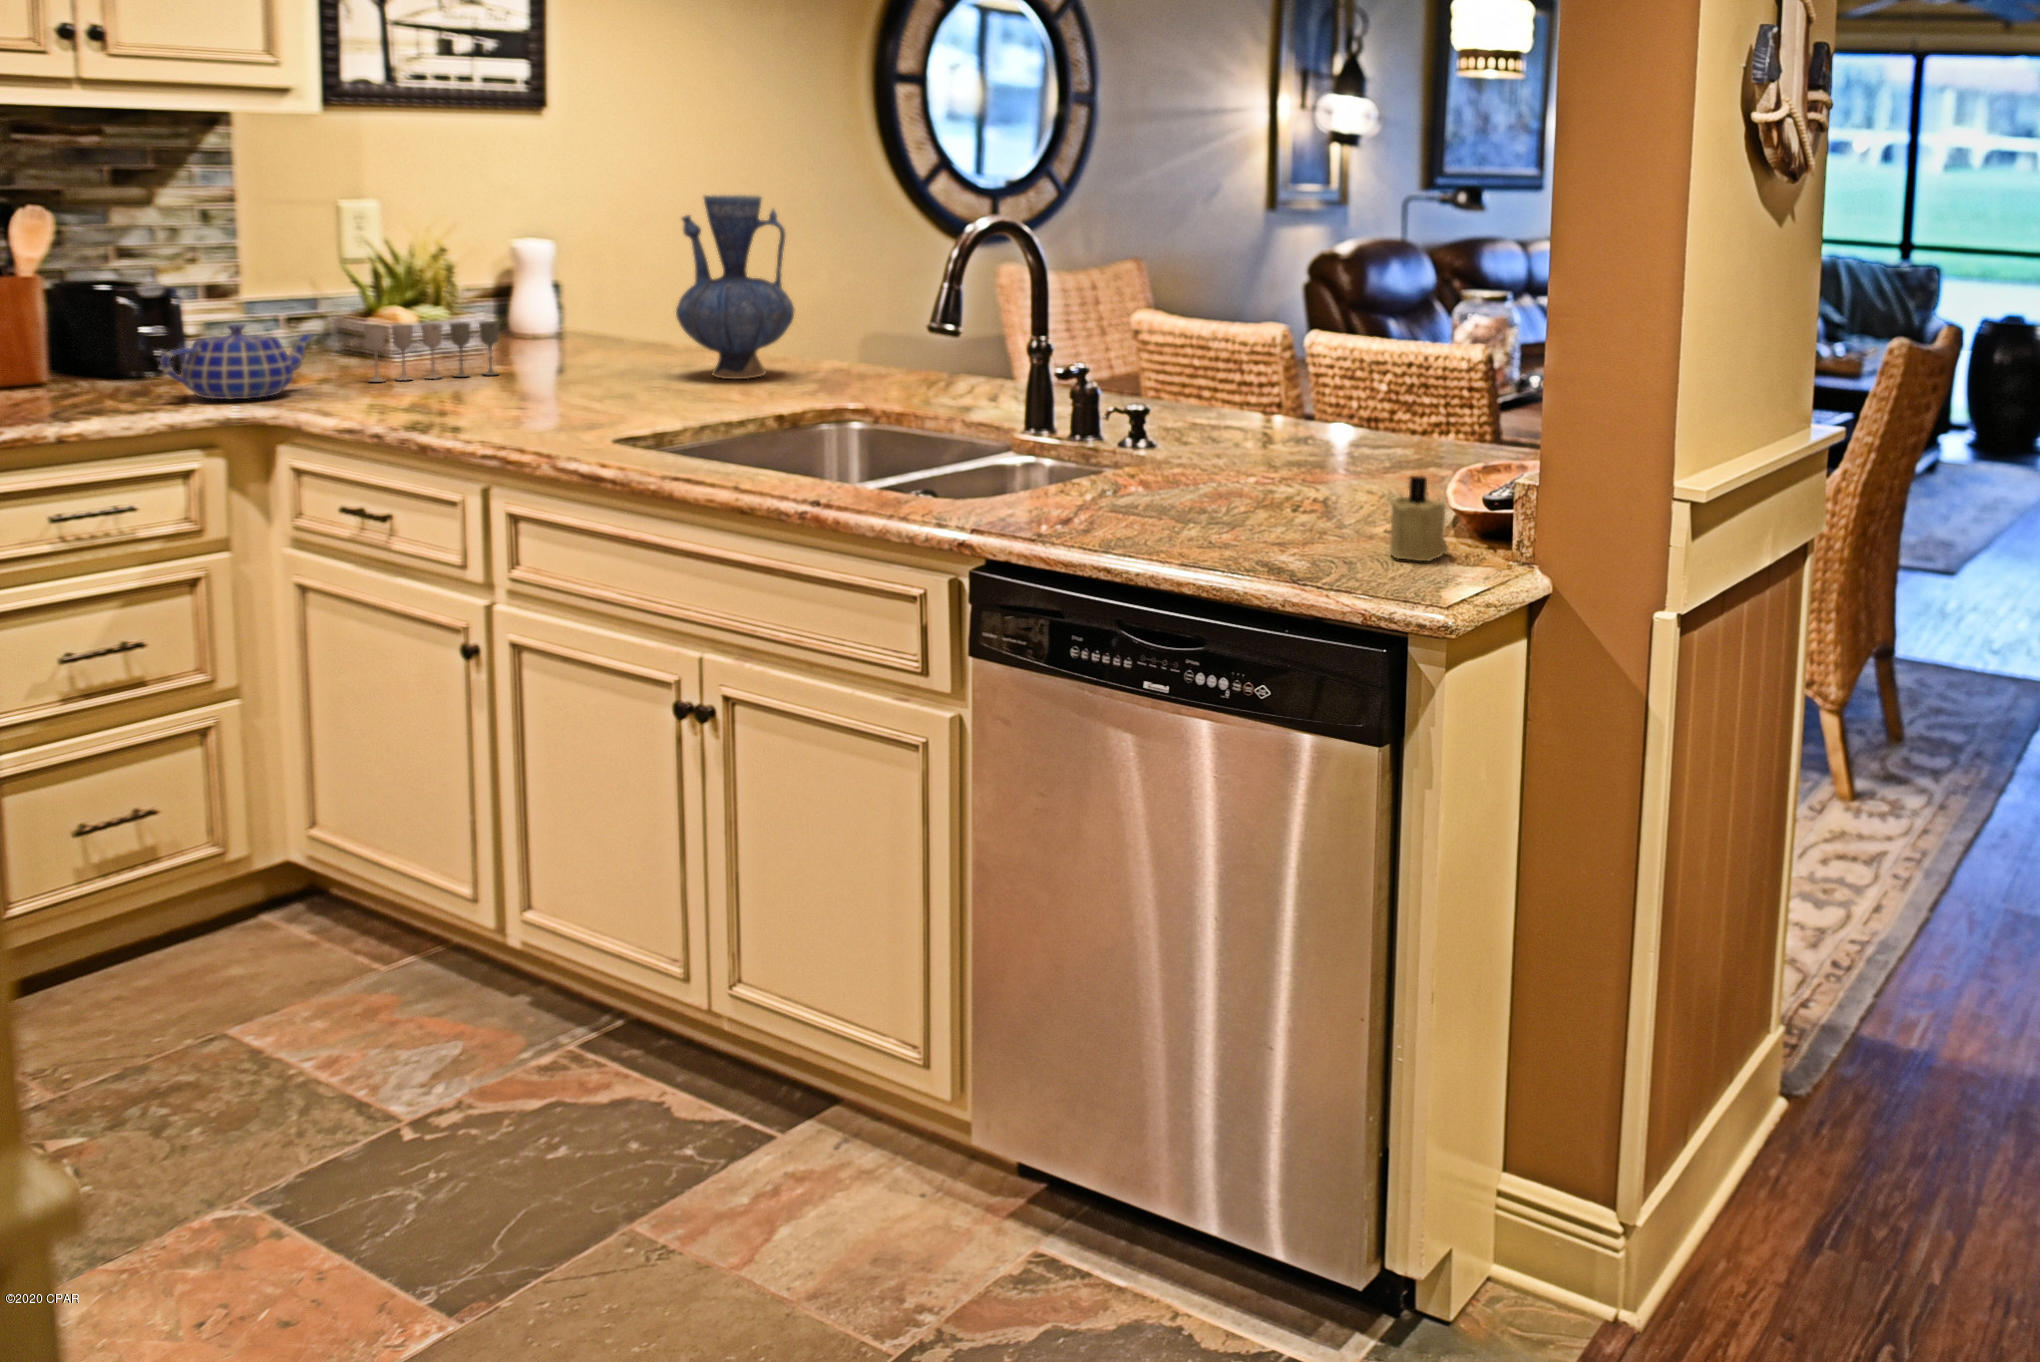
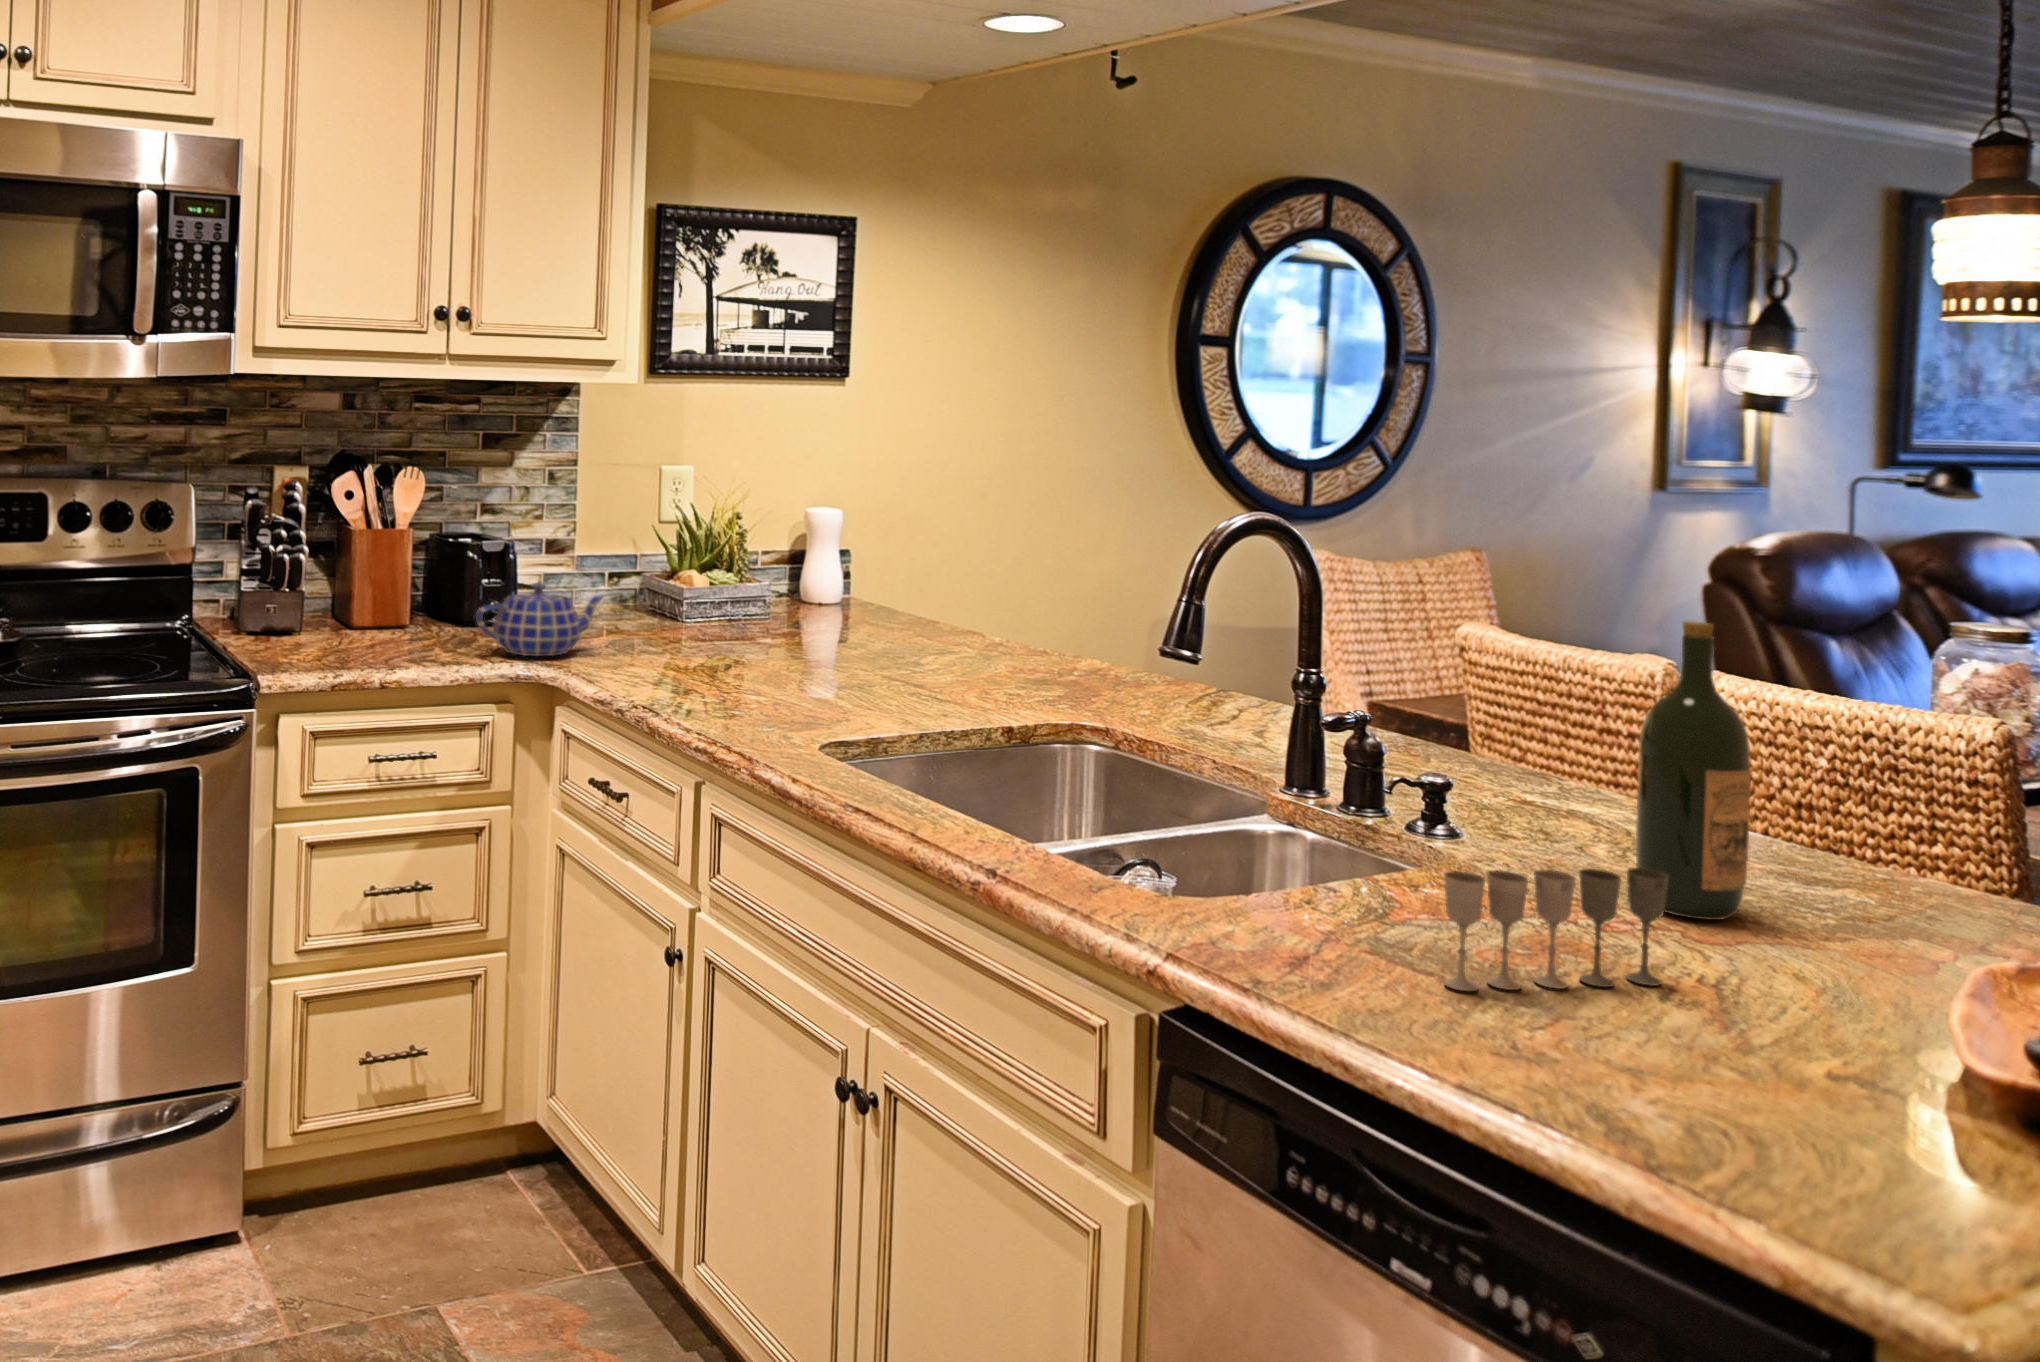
vase: present [676,195,794,379] -> none [924,470,1044,674]
wine bottle: none [1274,277,1341,473] -> present [1636,621,1751,920]
wine glass: present [364,321,500,382] -> present [1444,868,1669,992]
candle: present [1390,476,1448,561] -> none [1844,1004,1969,1170]

